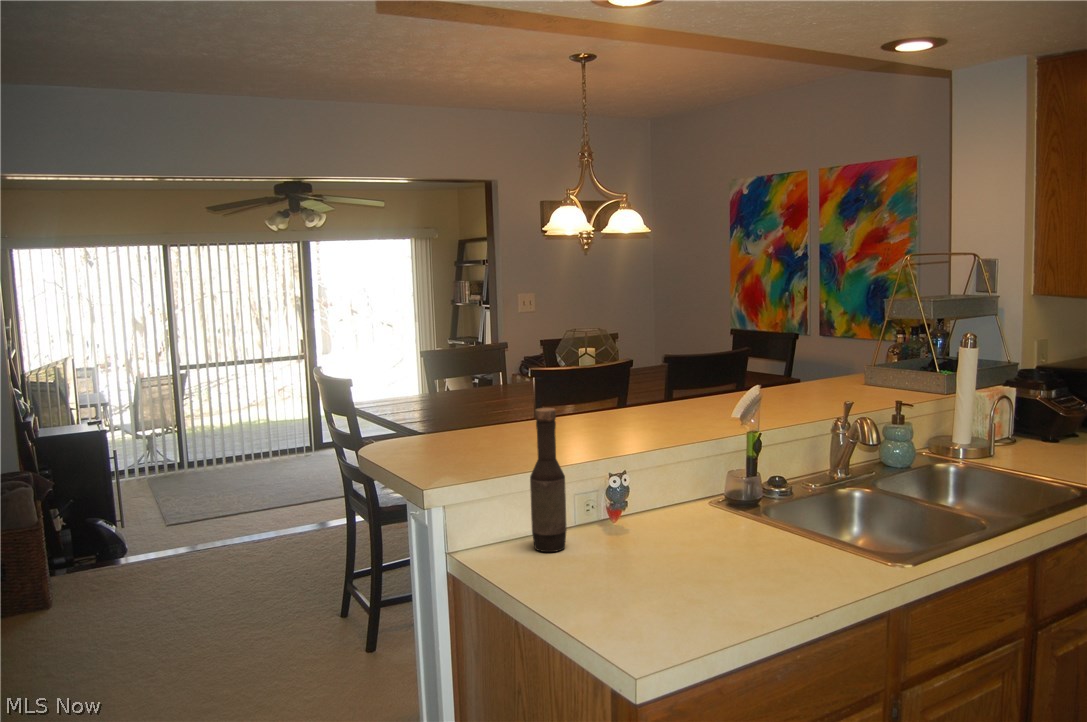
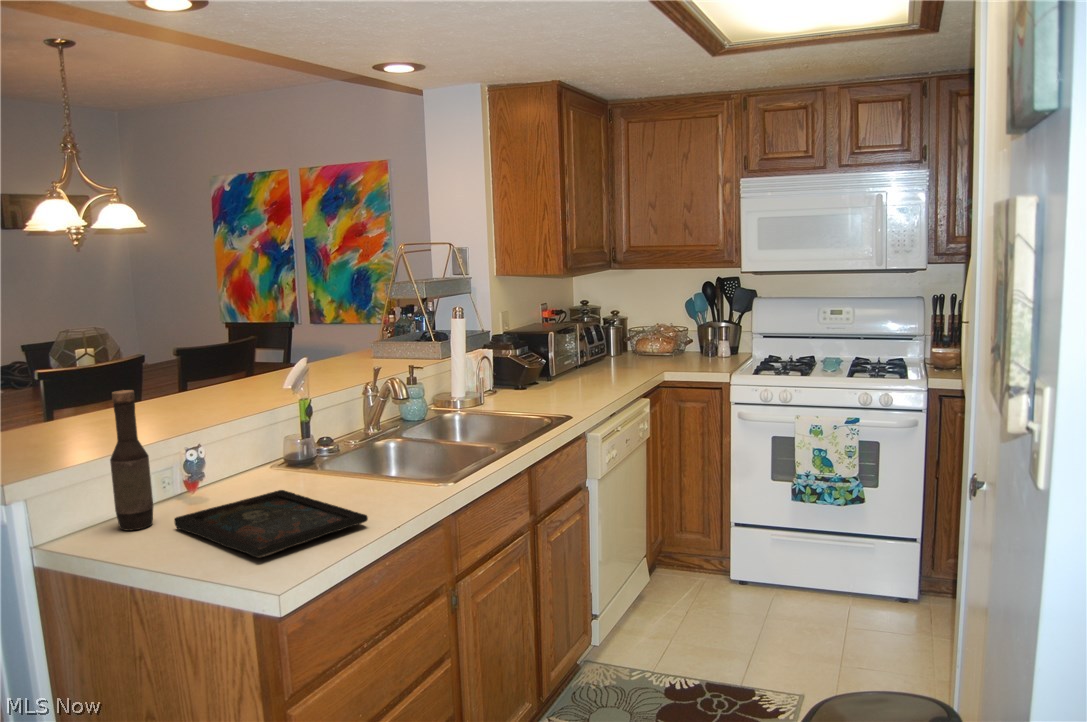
tray: none [581,535,776,615] -> present [174,490,368,558]

